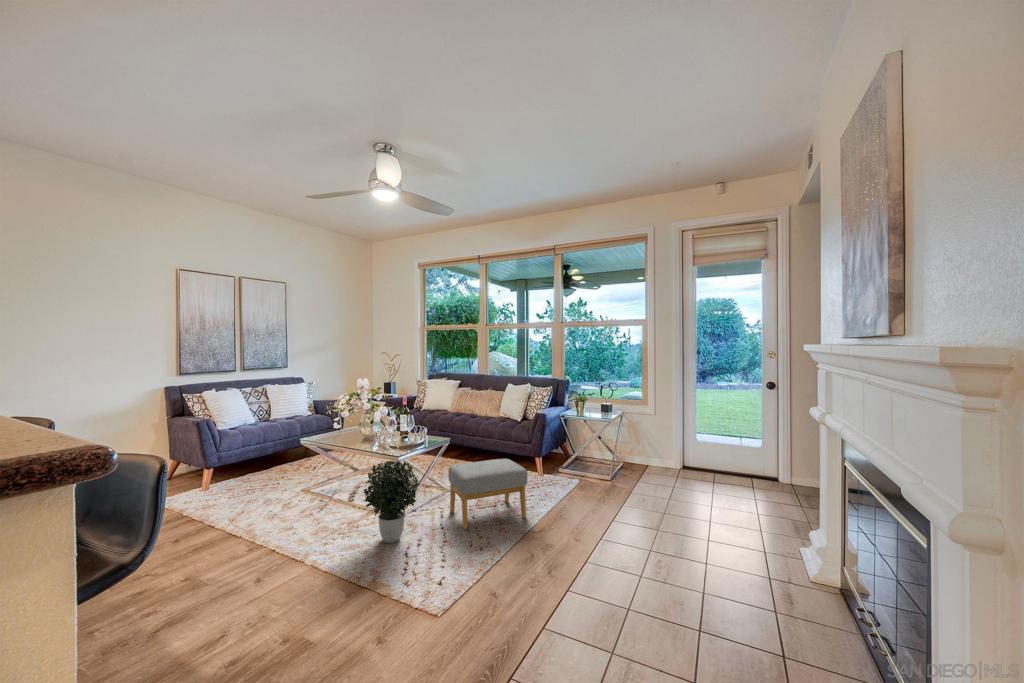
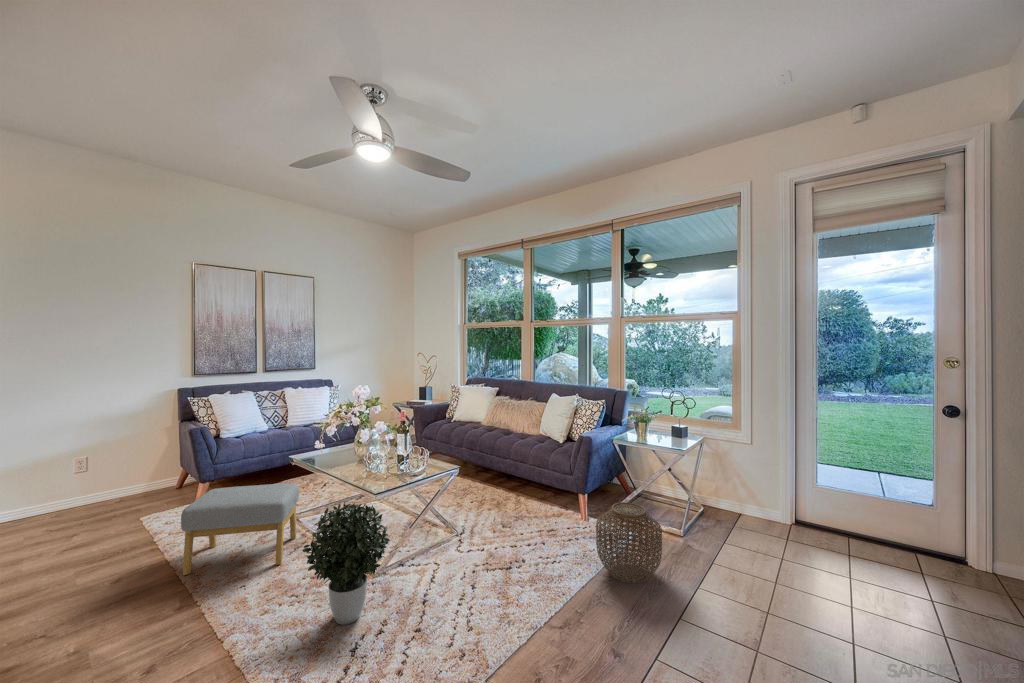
woven basket: none [555,455,599,507] -> present [596,502,662,584]
footstool: present [448,459,528,529] -> present [181,483,299,575]

